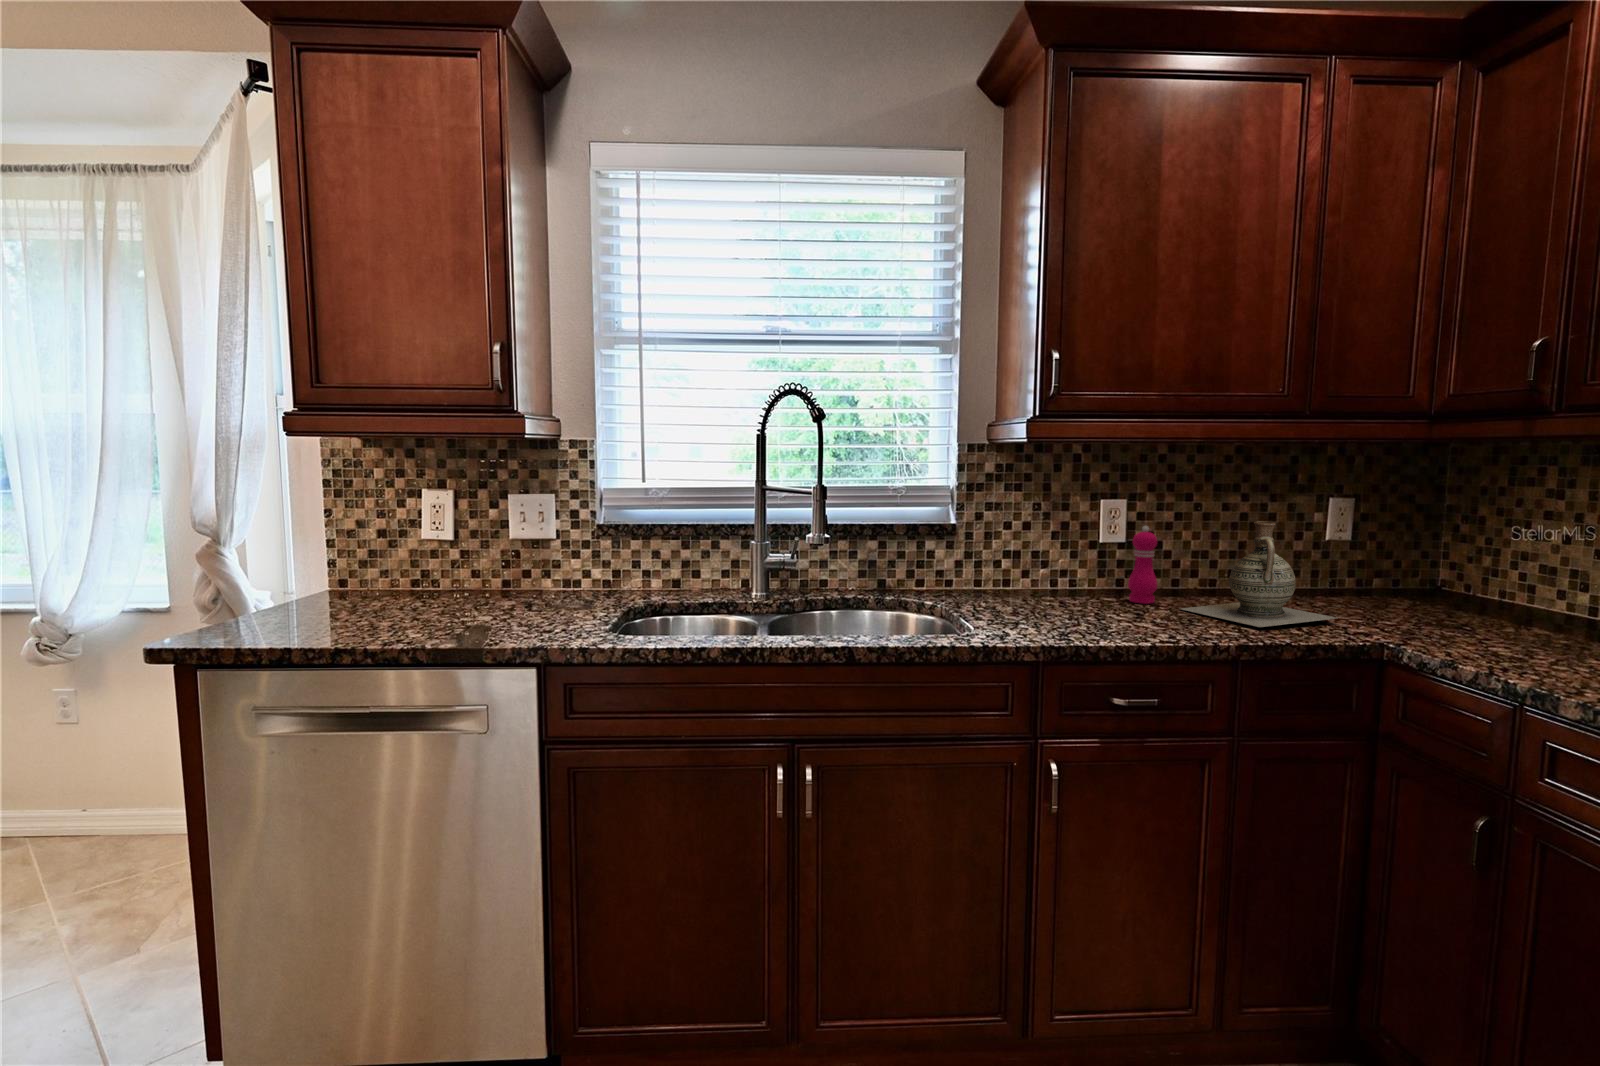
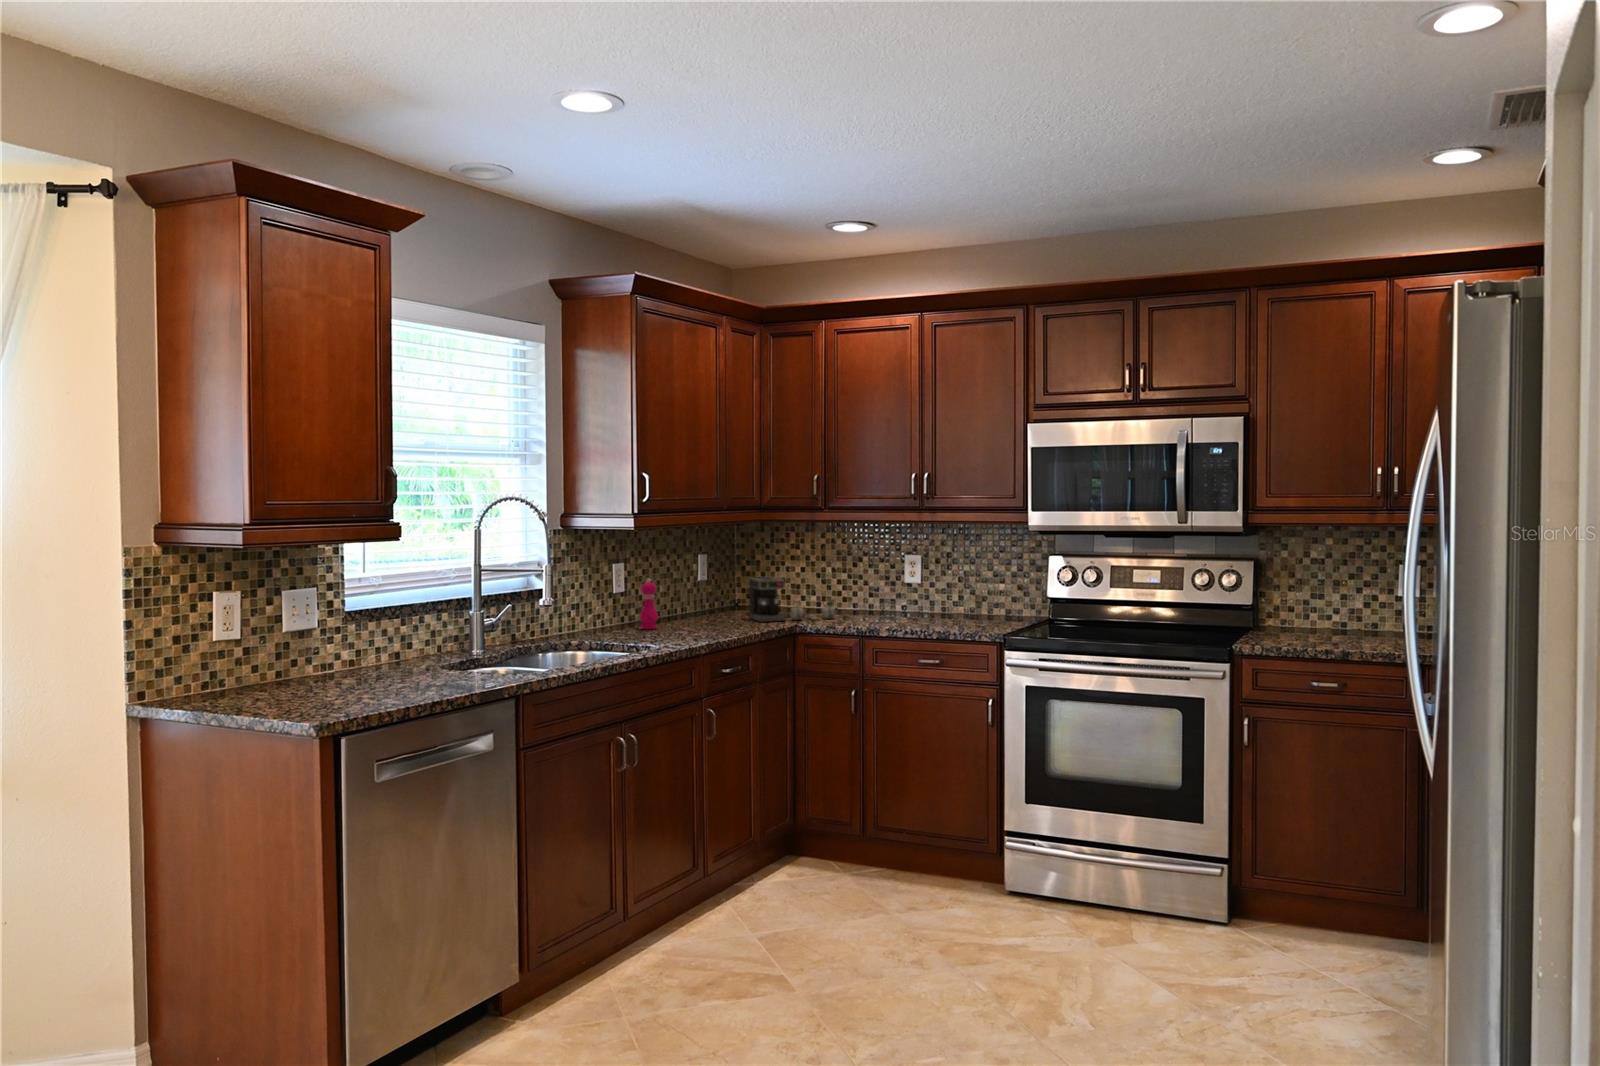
ceramic jug: present [1181,521,1337,627] -> none [677,569,754,628]
coffee maker: none [1357,543,1564,645] -> present [749,577,836,622]

